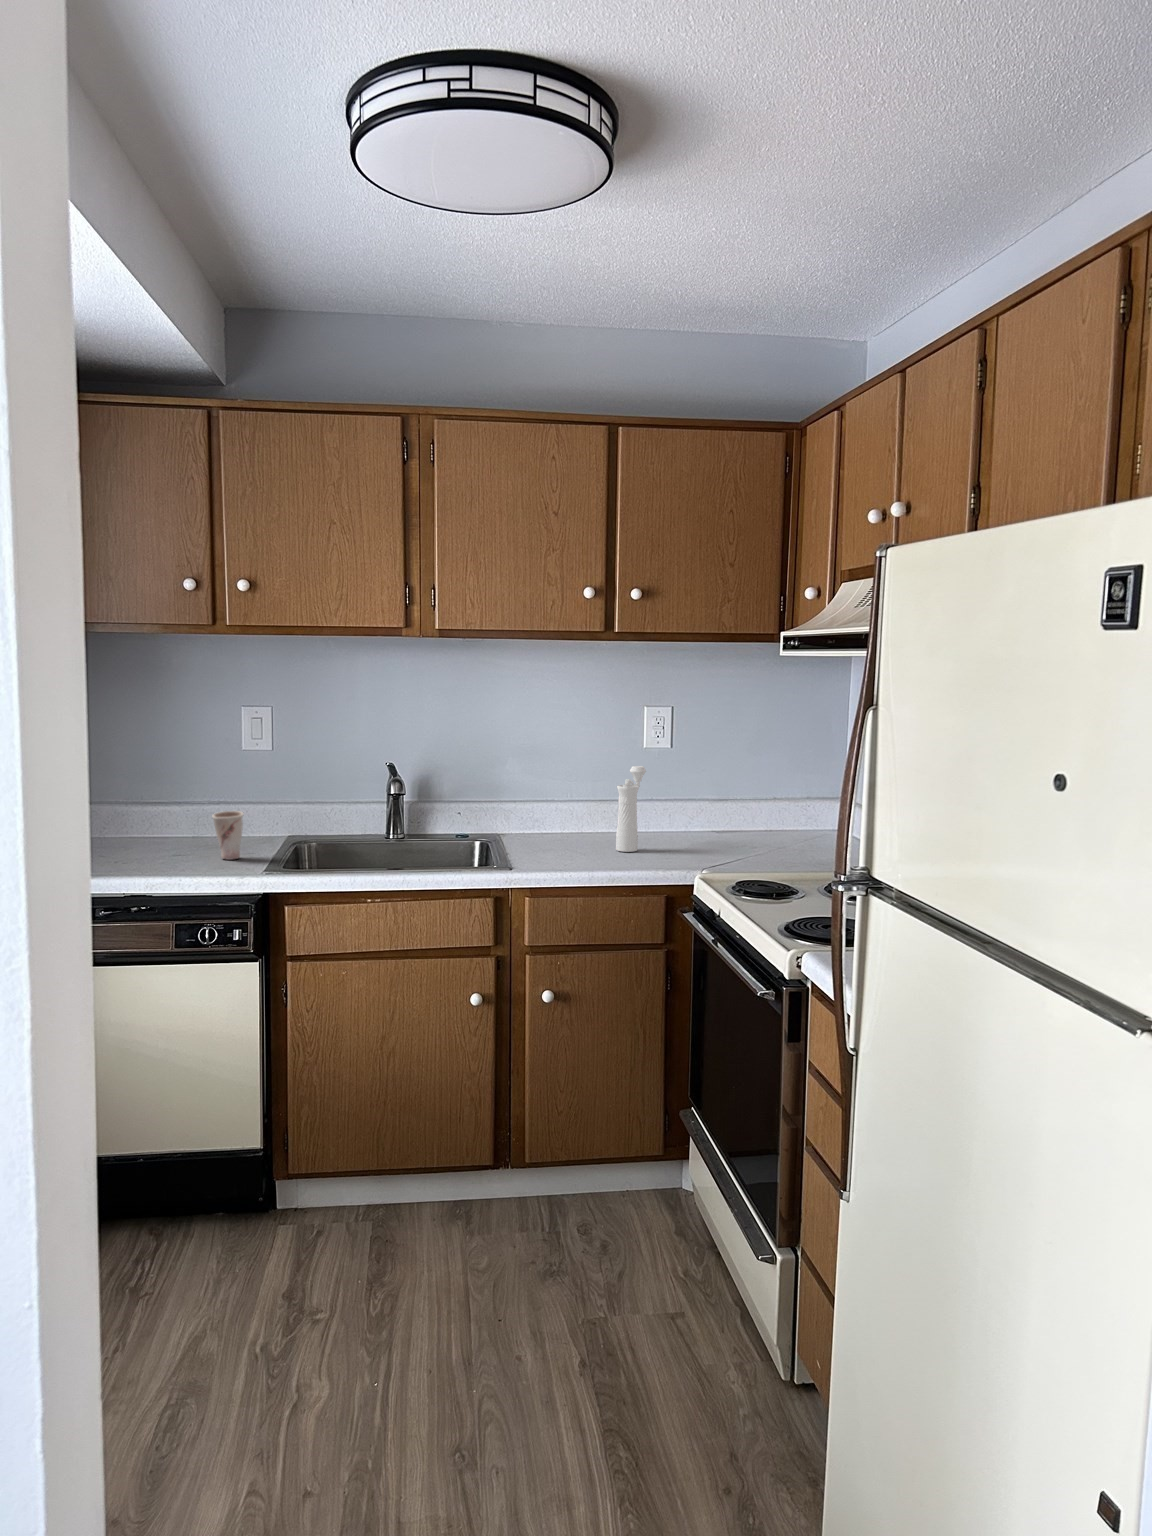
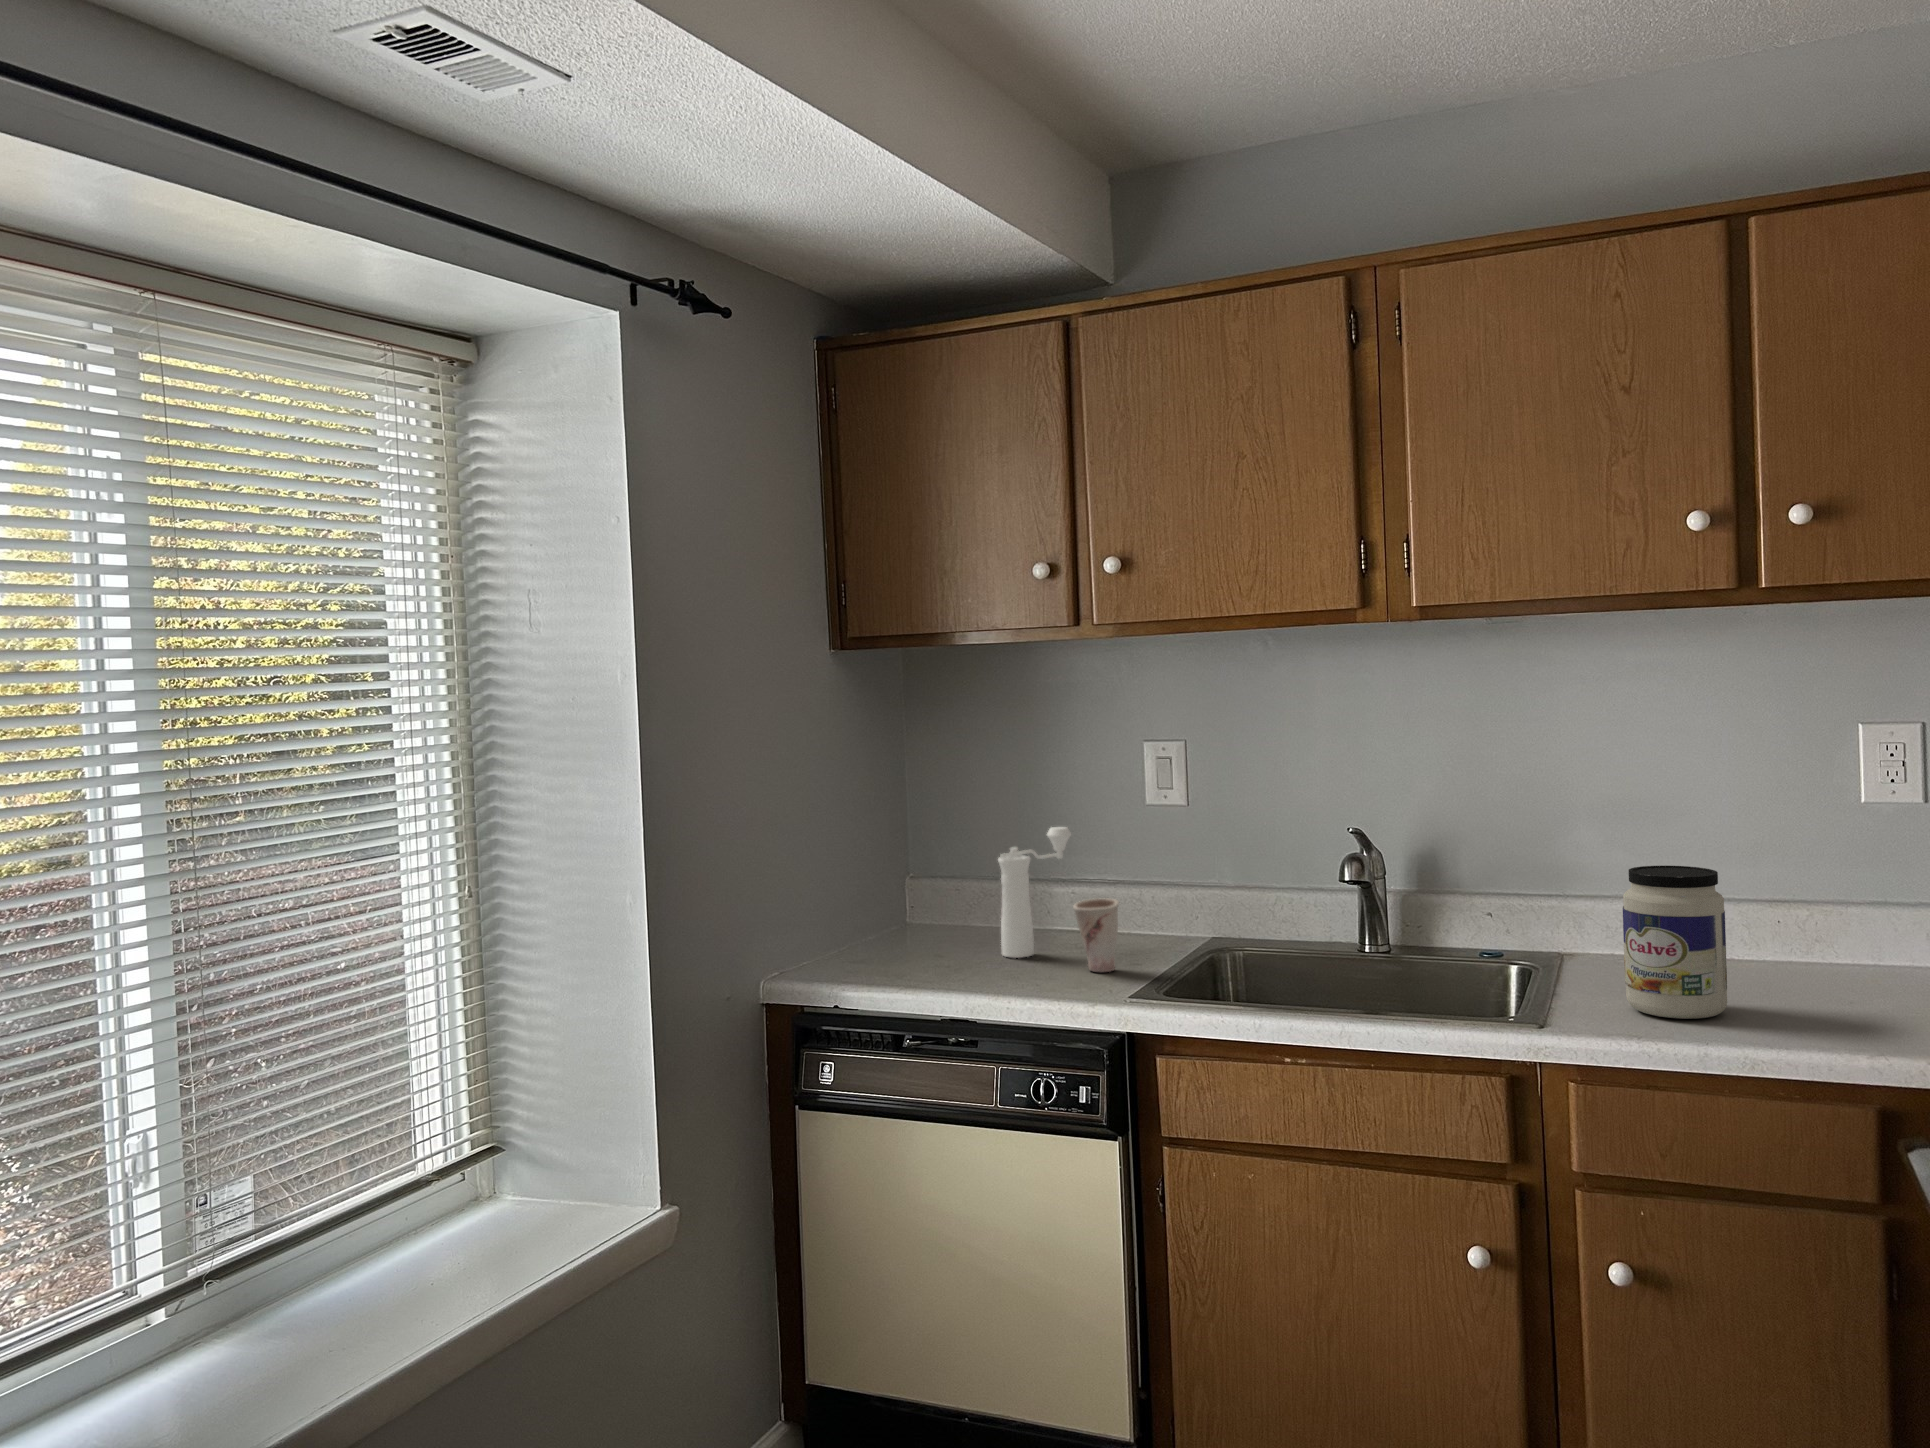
pepper mill: present [616,766,646,852] -> present [998,827,1071,958]
jar: none [547,780,596,860] -> present [1623,866,1727,1019]

